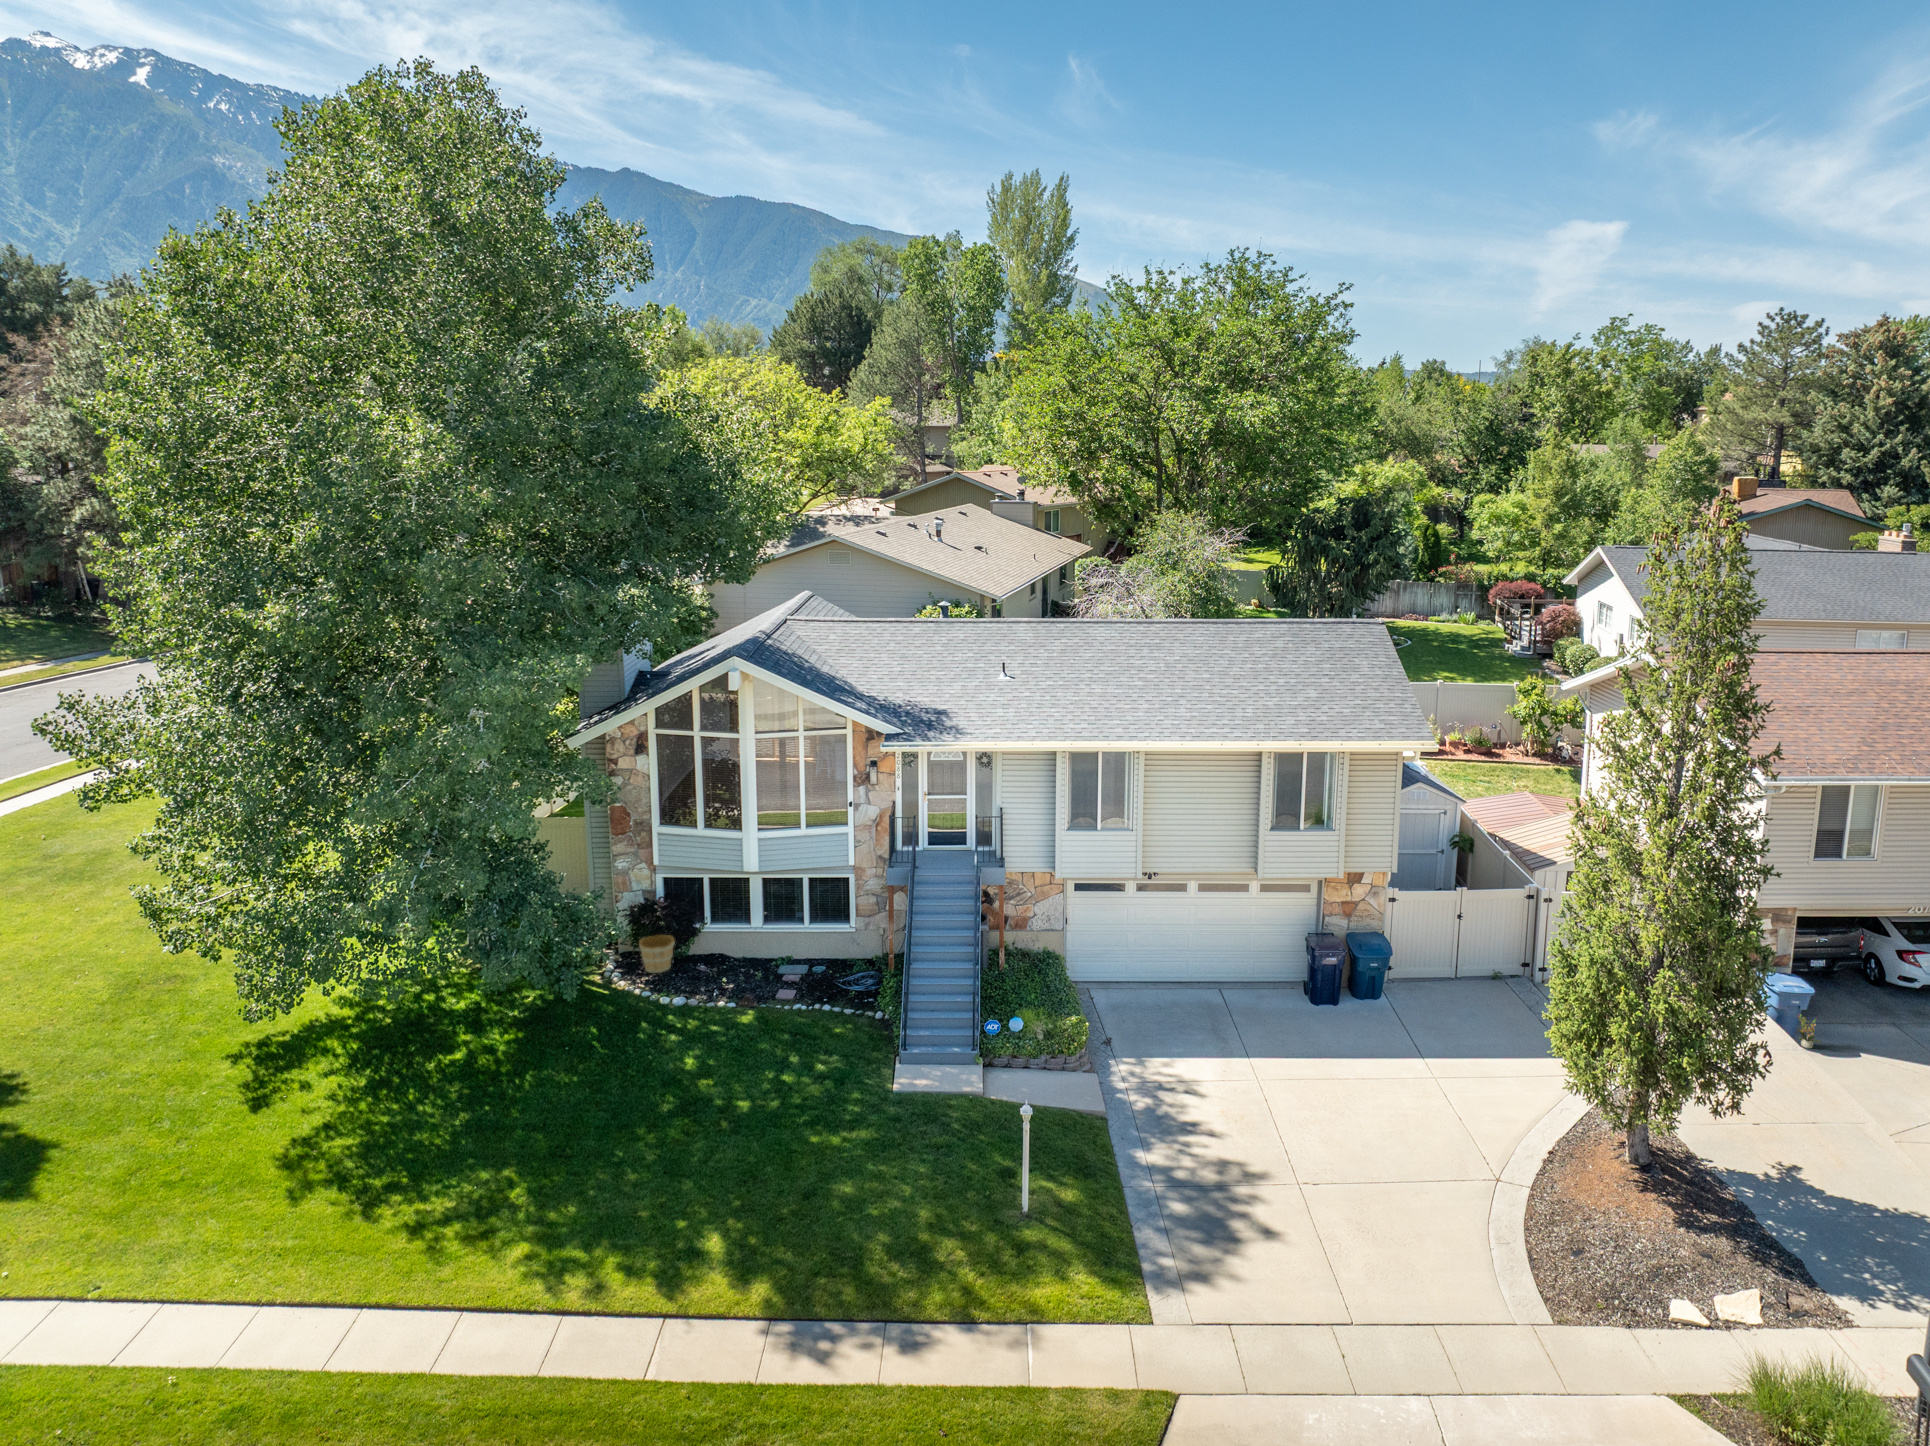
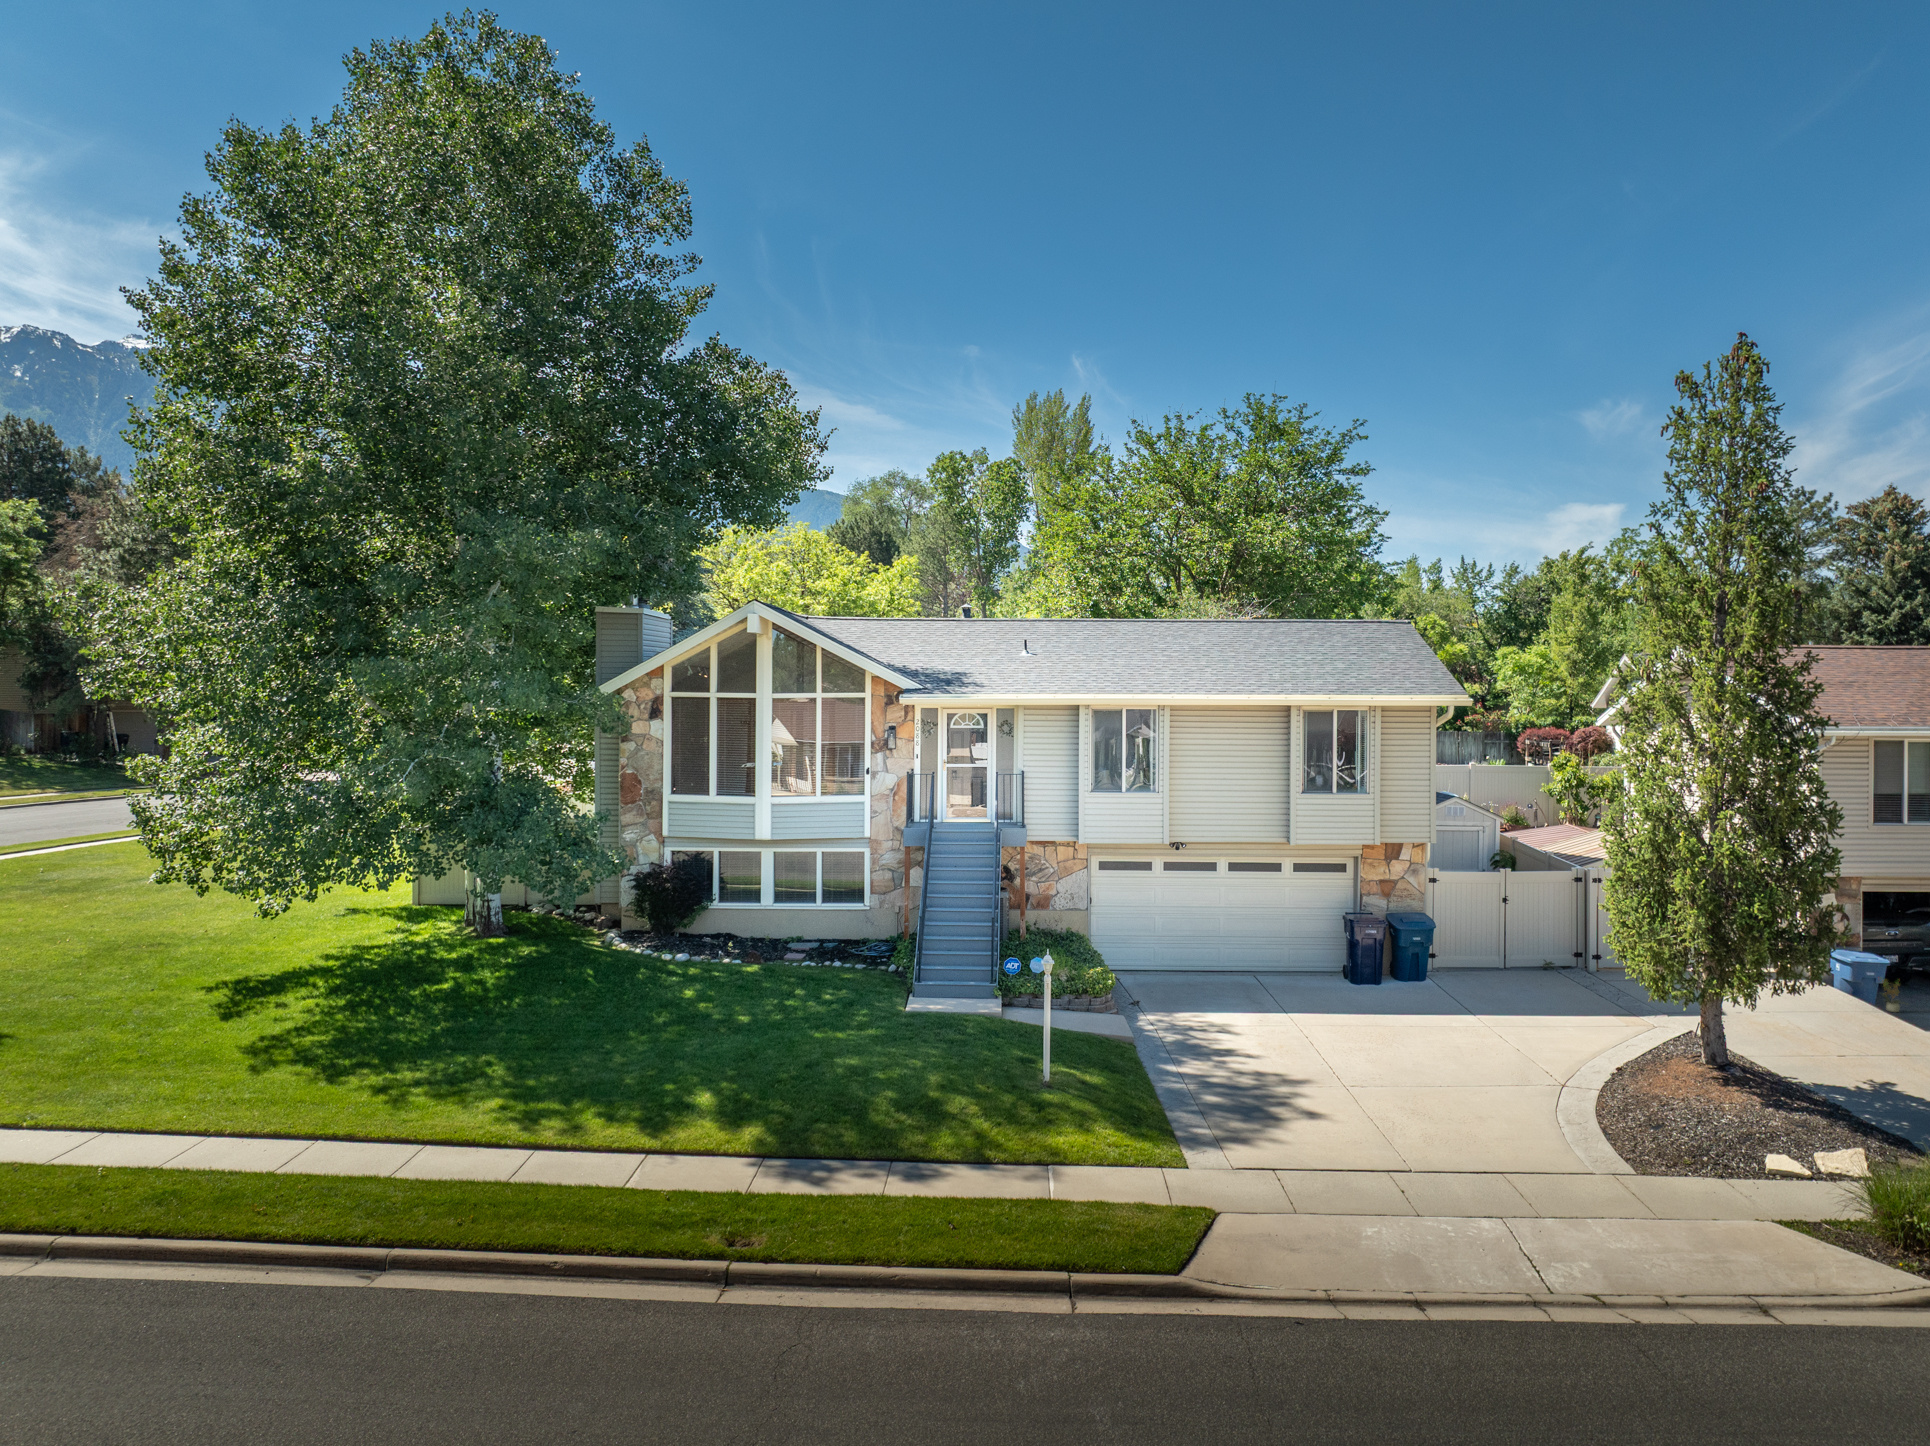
wooden bucket: present [639,935,675,973] -> none [641,901,678,937]

